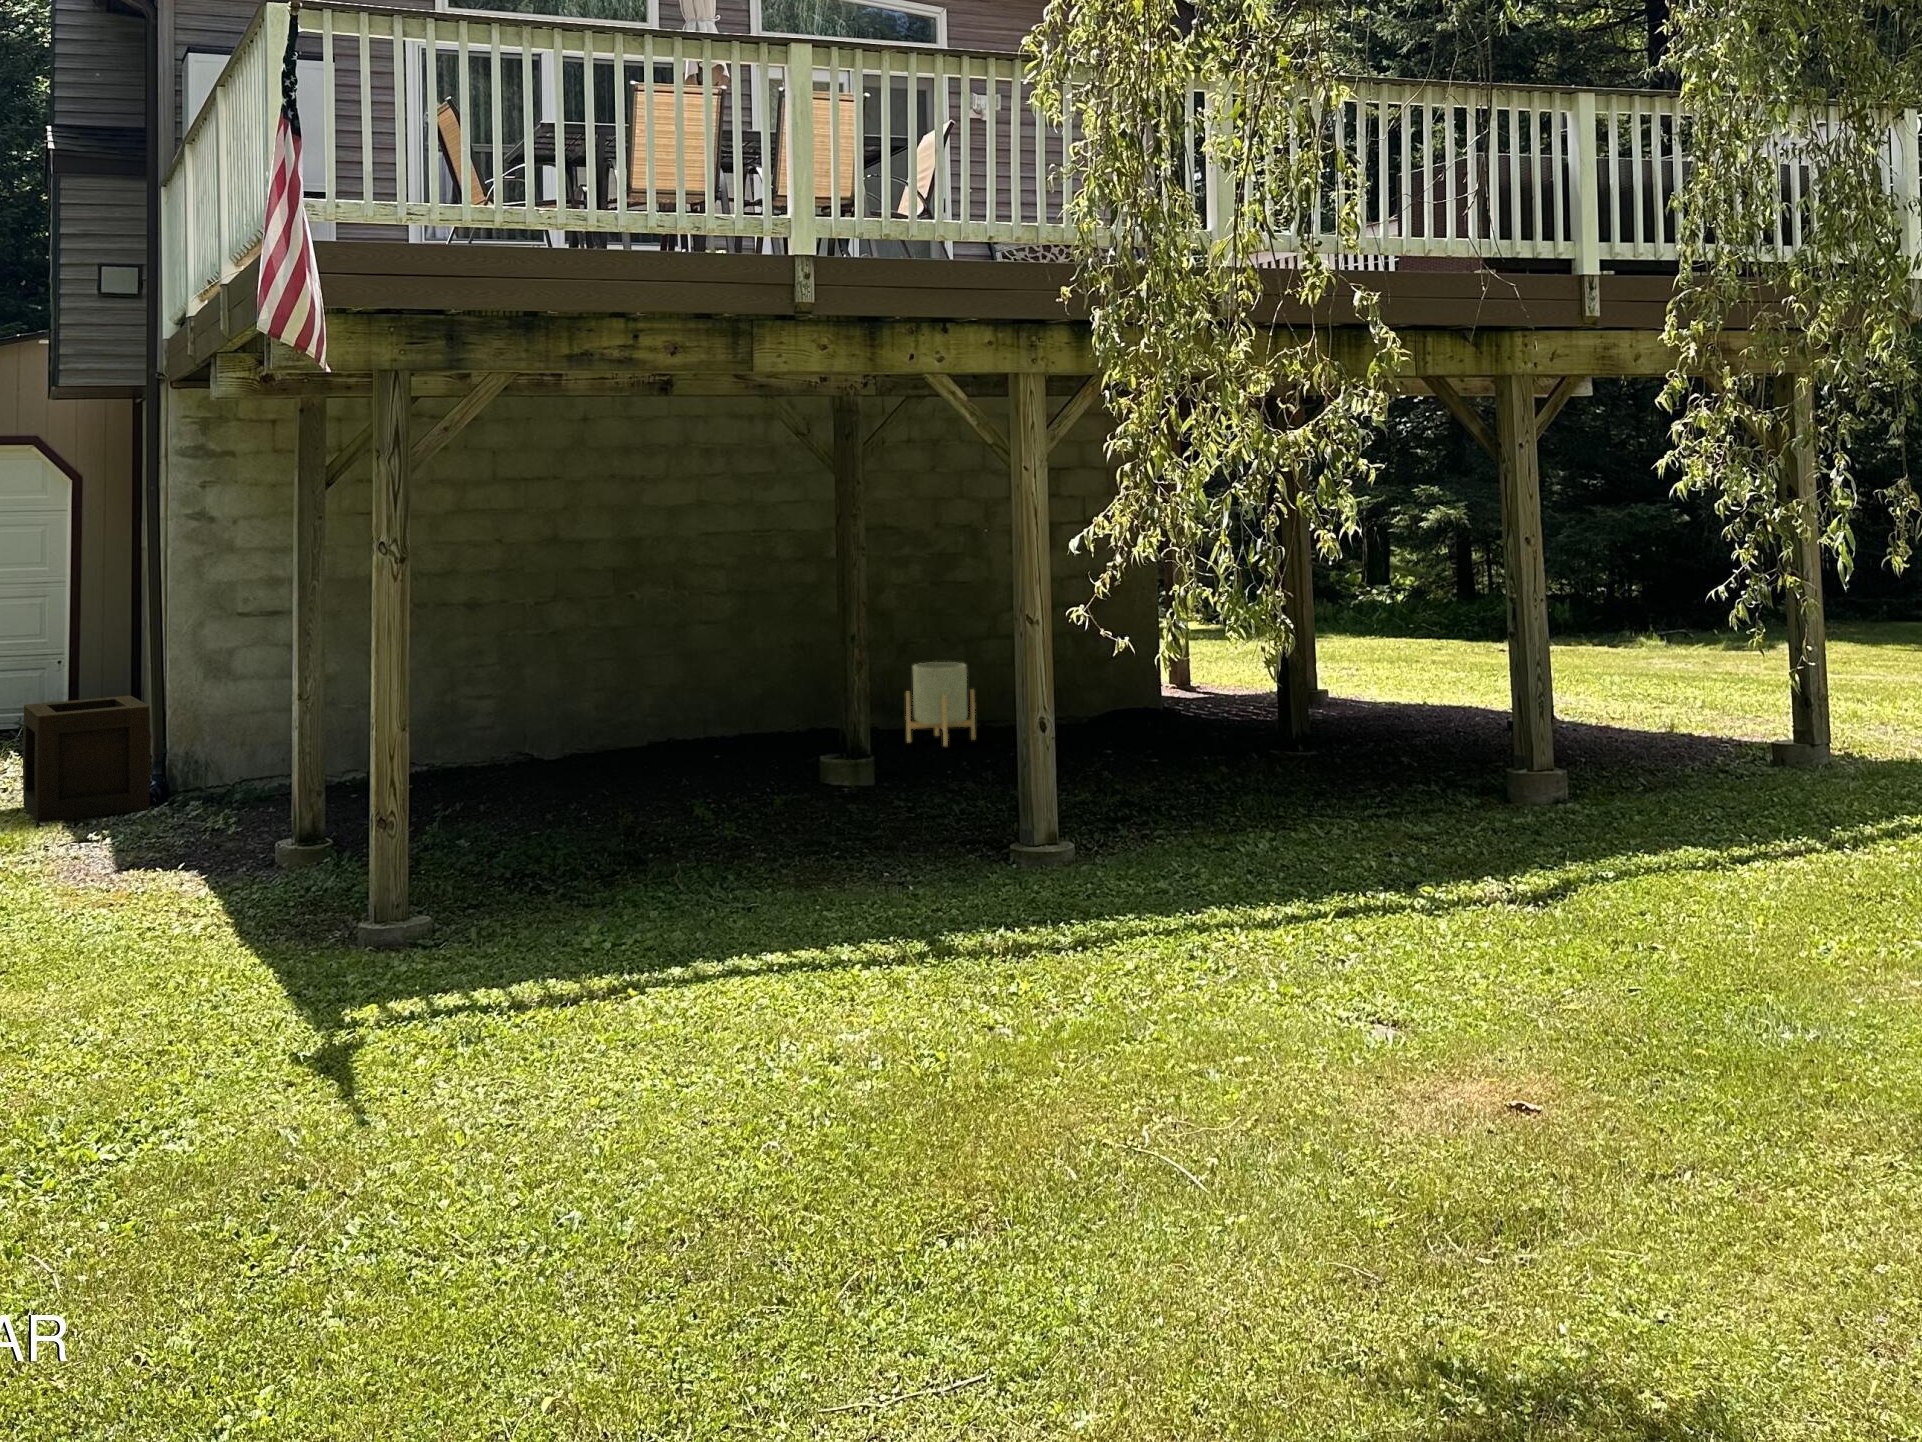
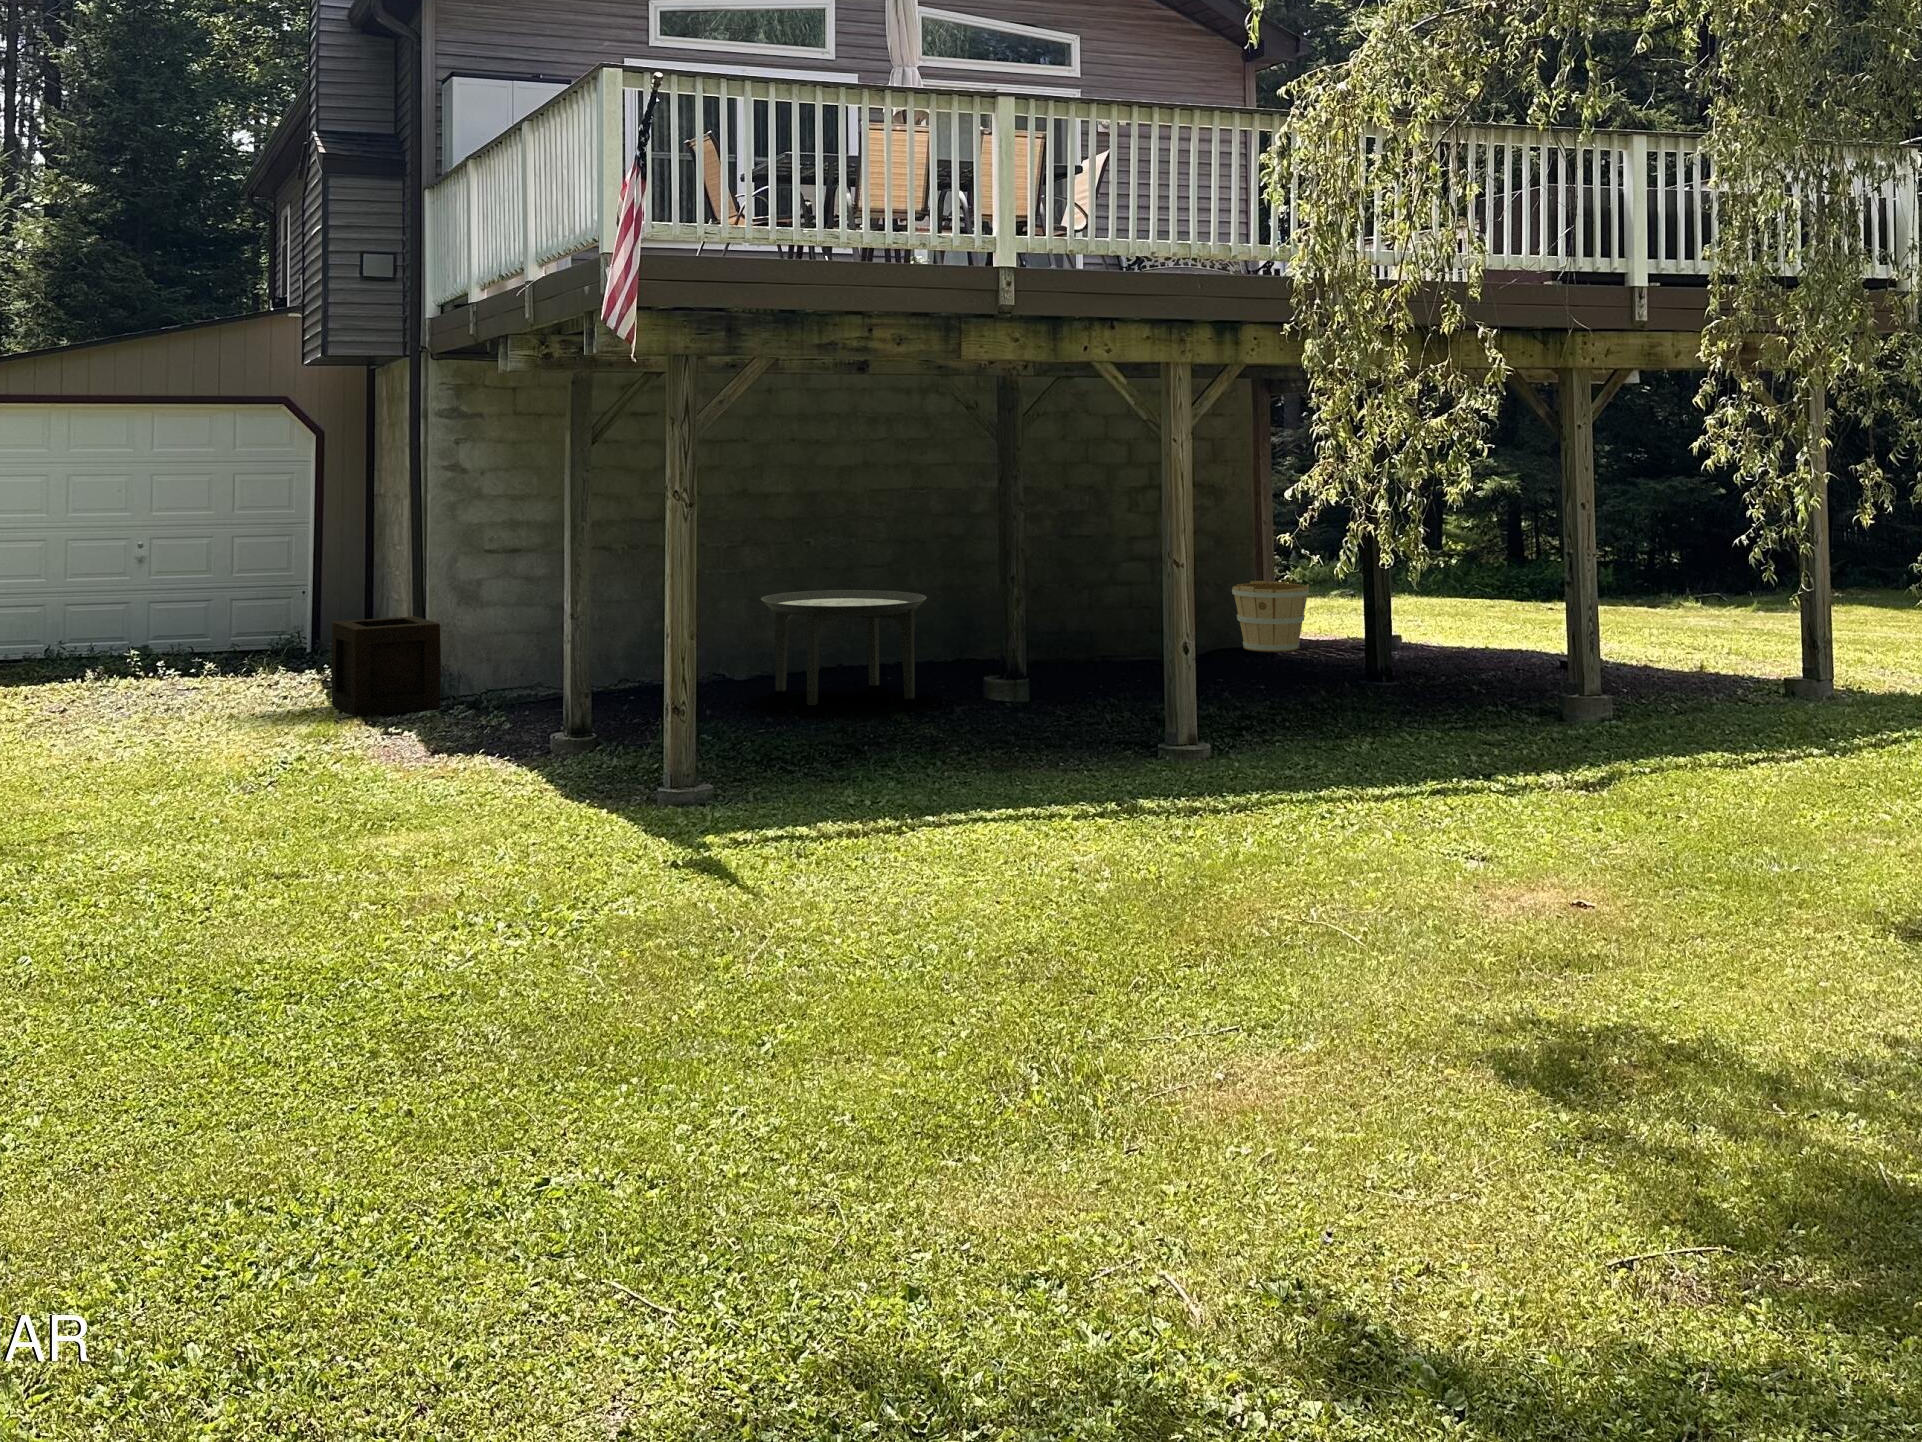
wooden bucket: none [1124,630,1214,713] -> present [1232,581,1309,652]
round table: none [545,654,745,799] -> present [761,590,927,705]
planter: present [906,662,975,746] -> none [1051,603,1109,673]

